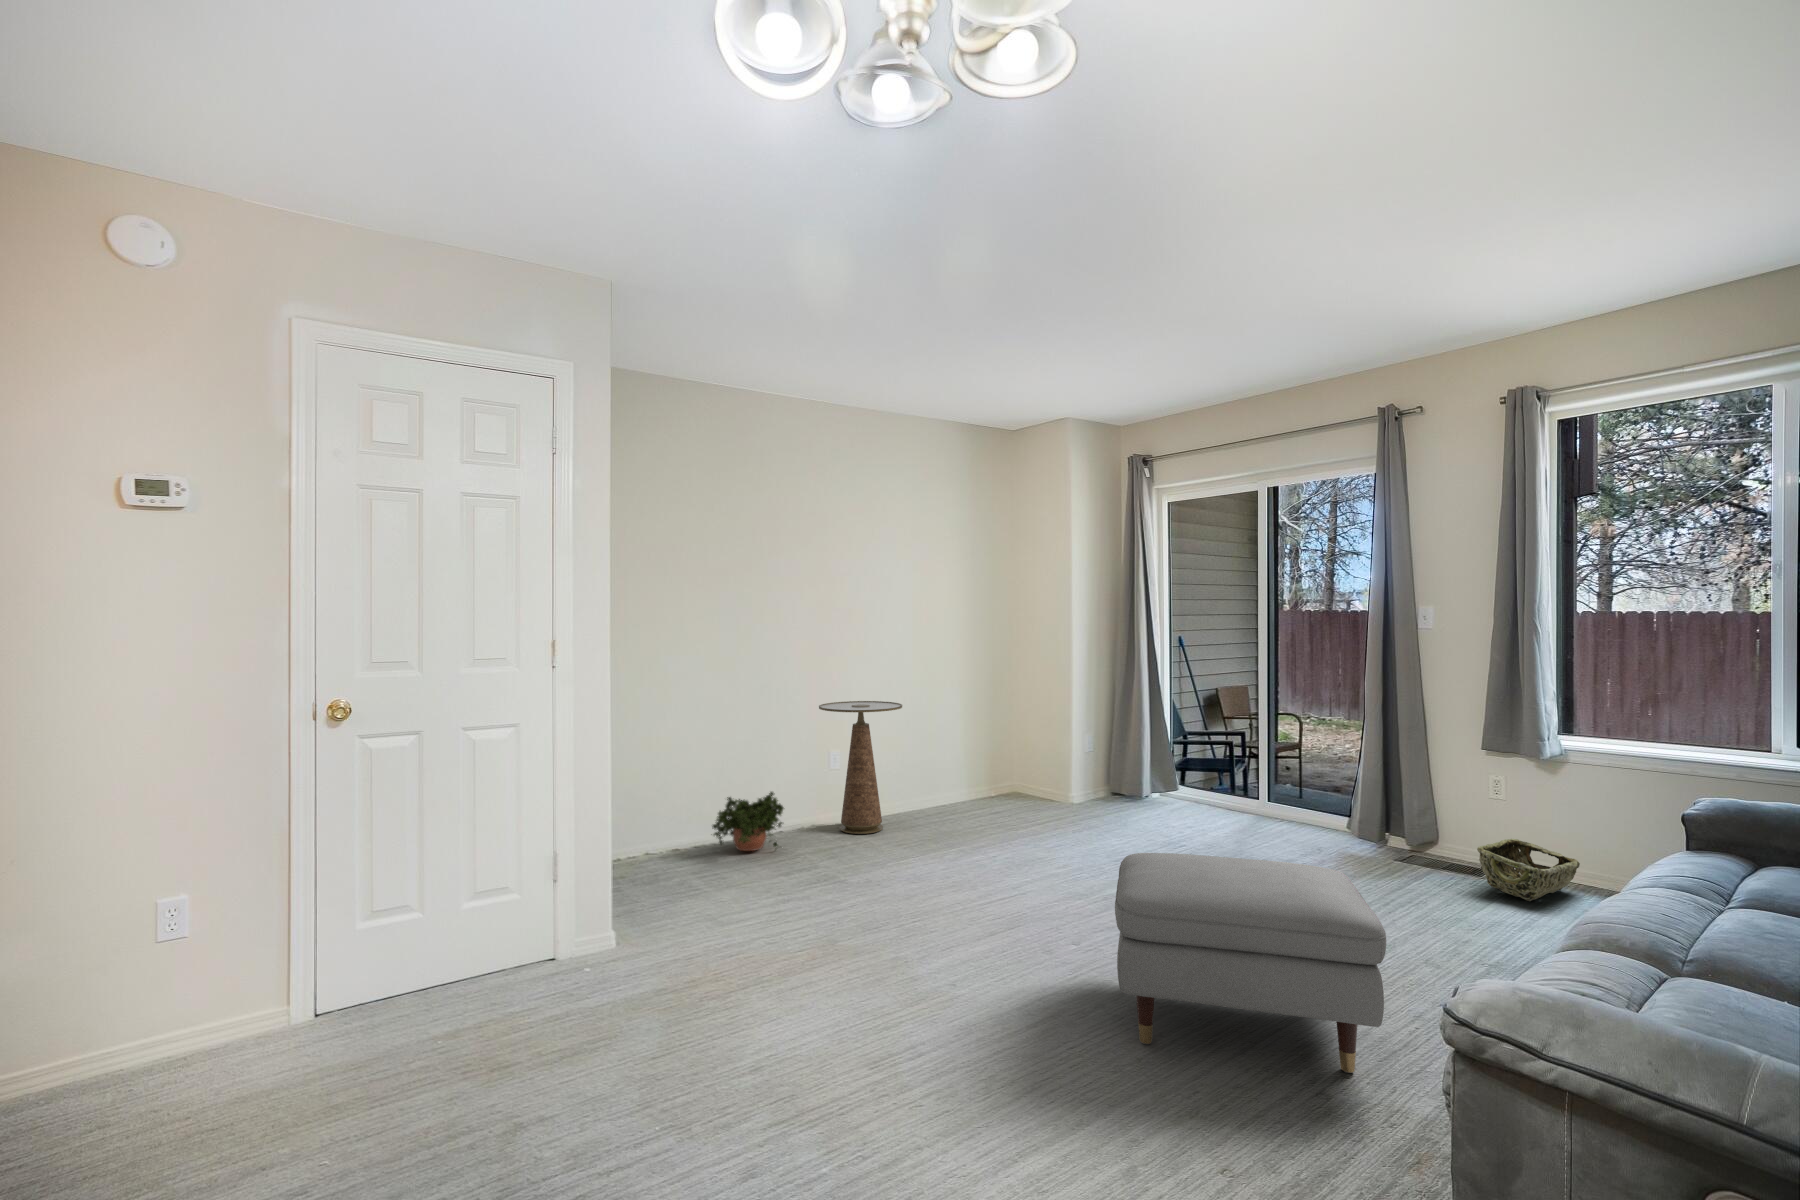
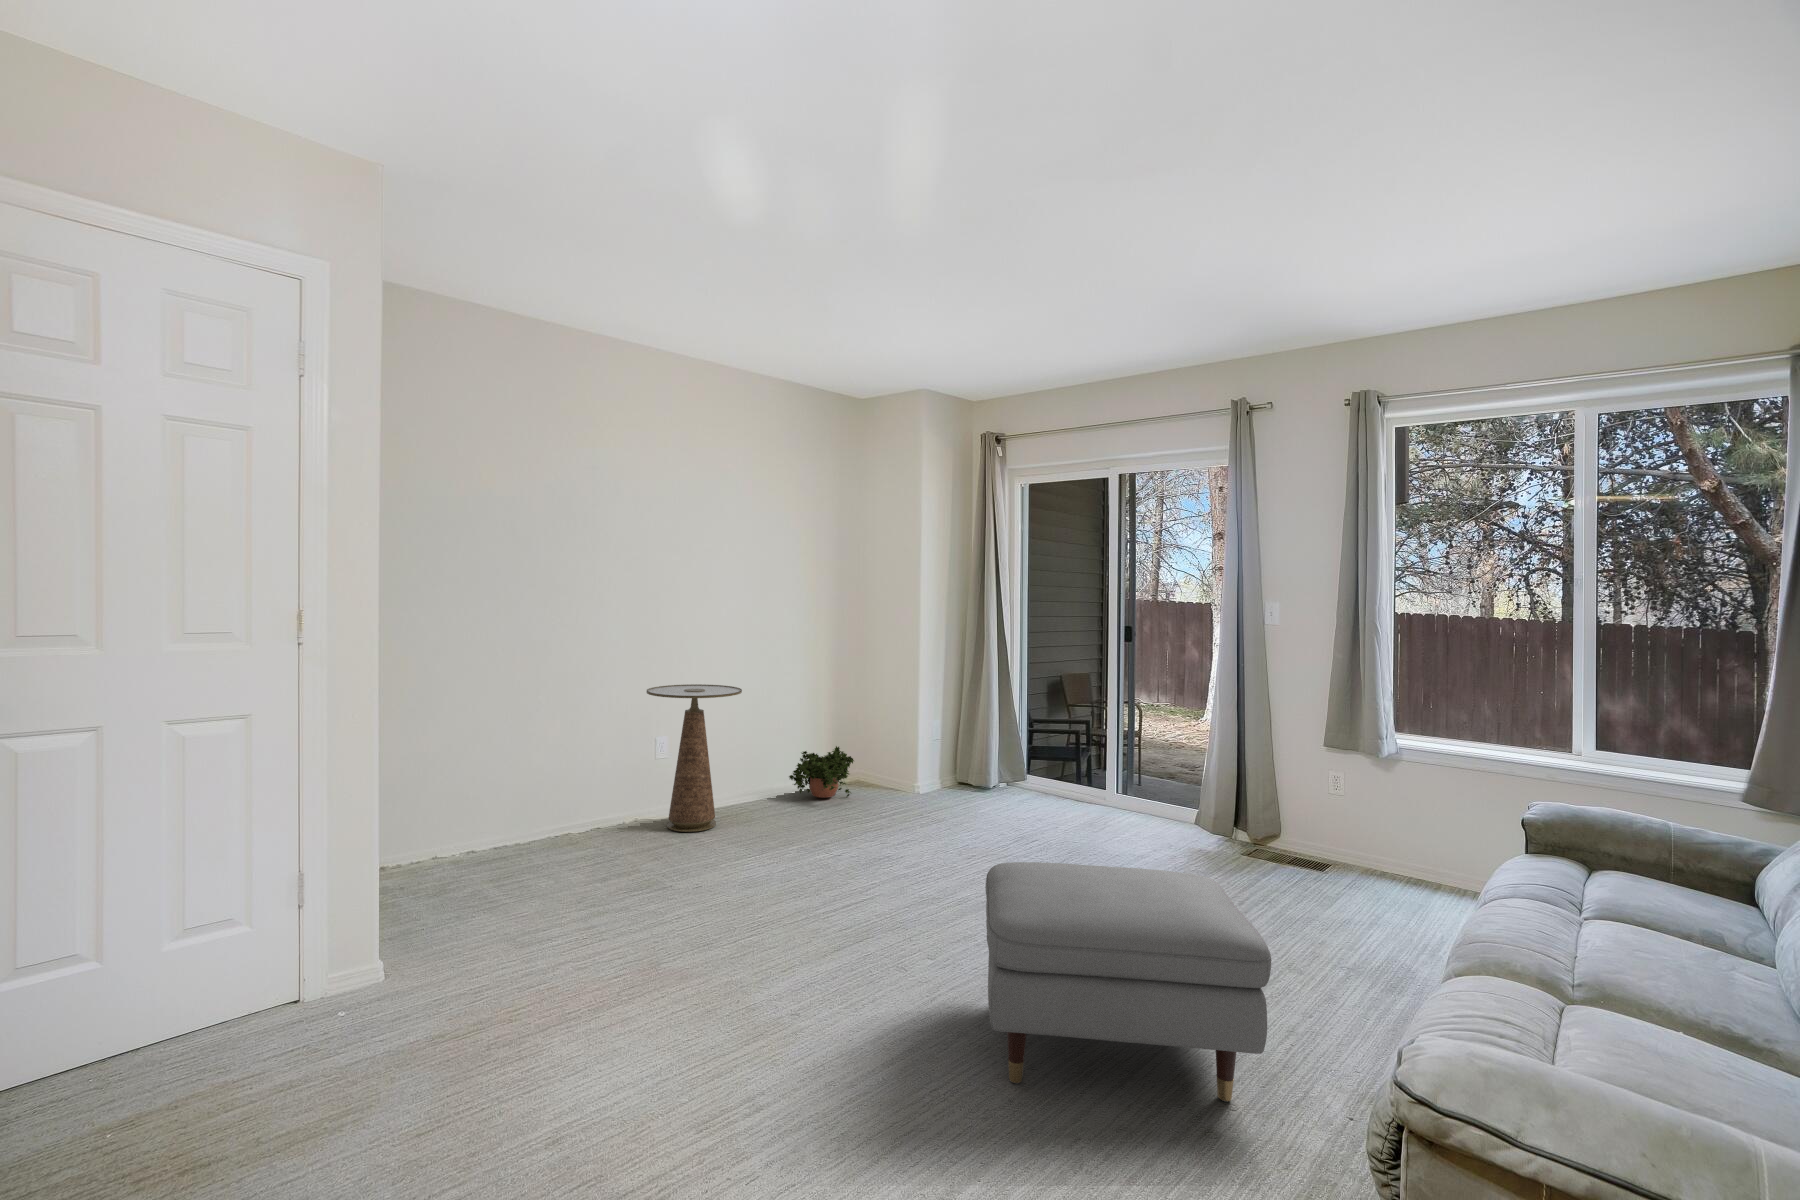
potted plant: present [712,792,784,851] -> present [789,746,854,798]
woven basket: present [1477,839,1580,901] -> none [1308,825,1394,887]

